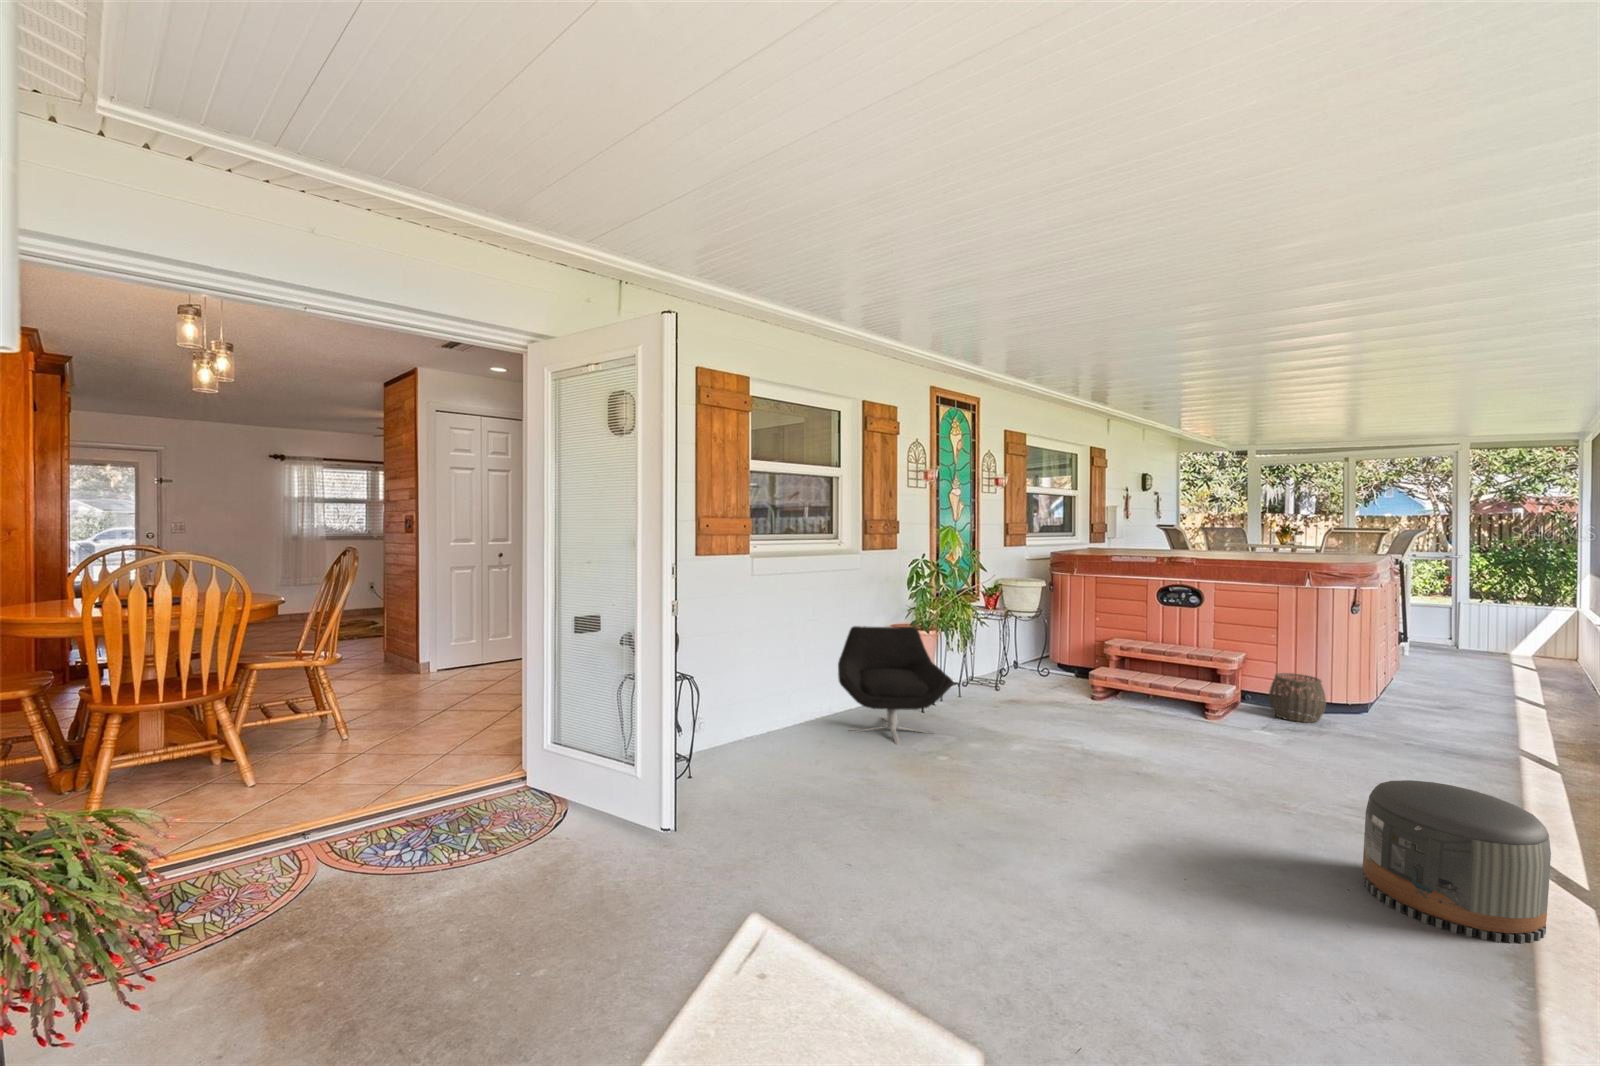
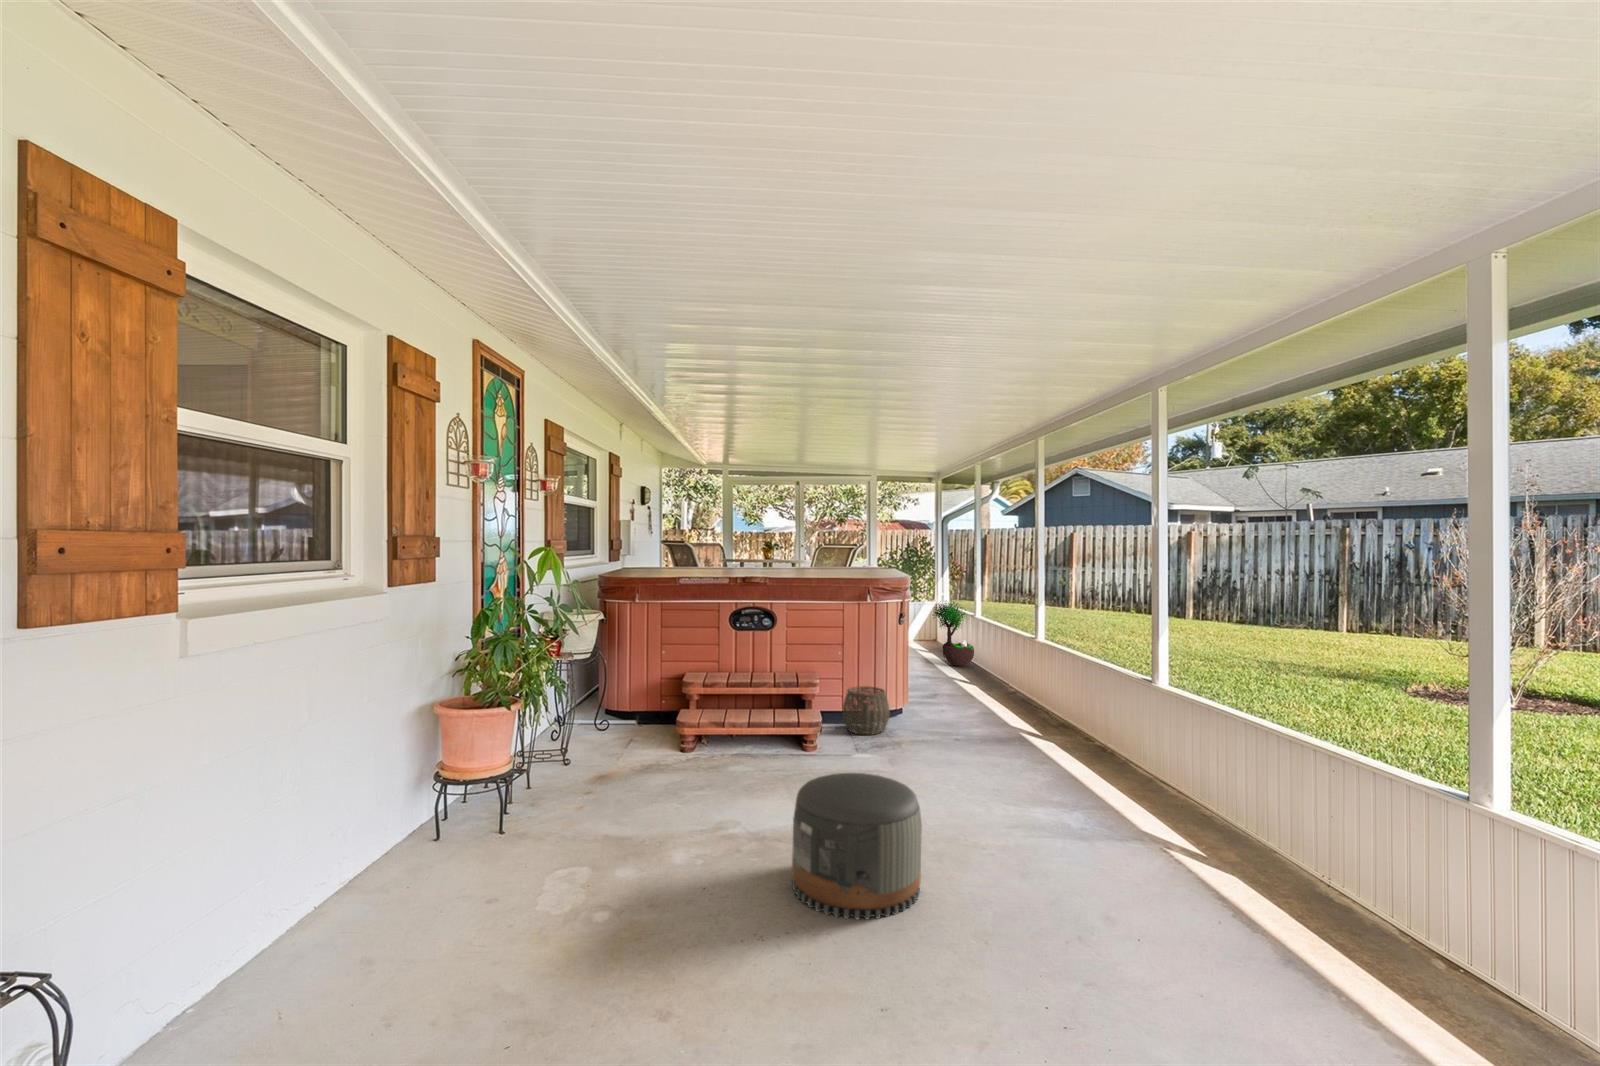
potted tree: none [1509,600,1581,690] -> present [932,601,974,666]
lounge chair: present [838,626,953,744] -> none [357,706,587,928]
pouf: present [1363,780,1551,944] -> present [792,773,922,919]

